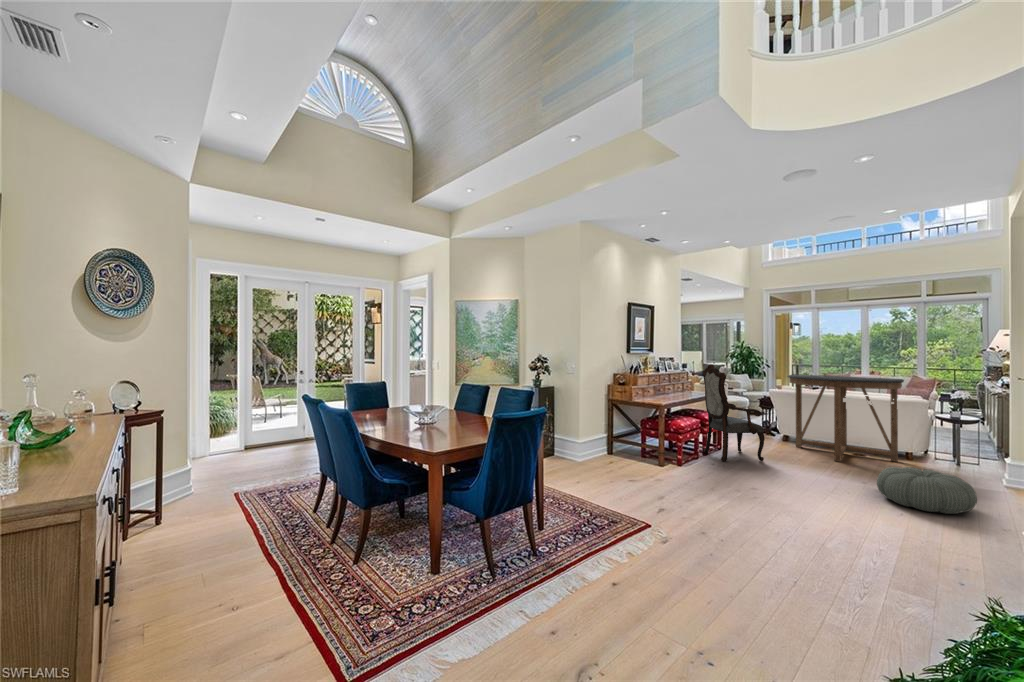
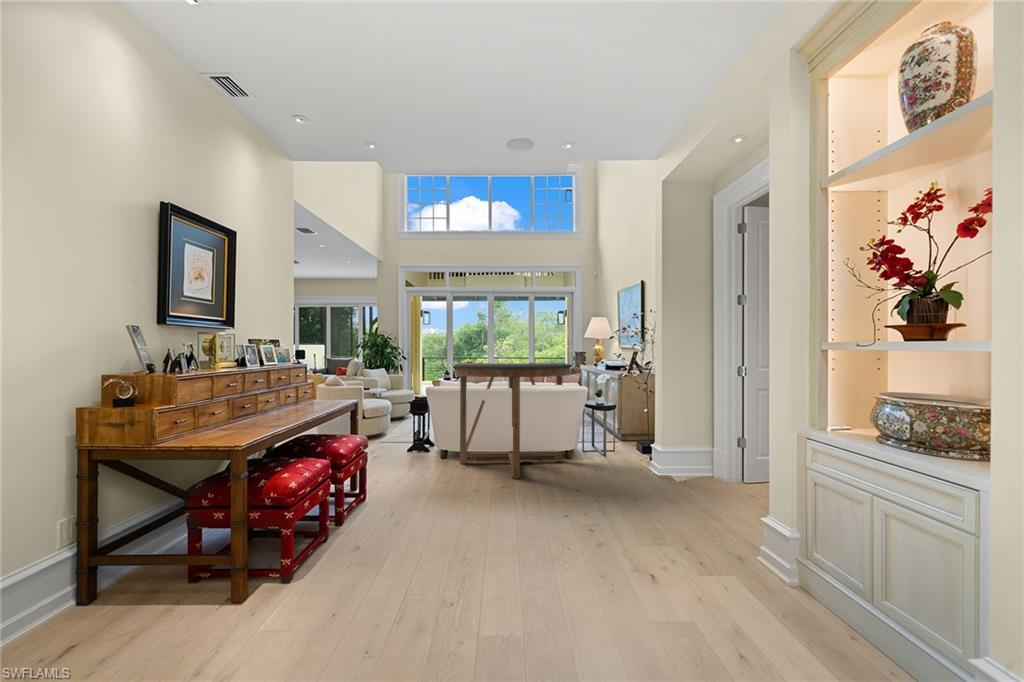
armchair: present [703,365,765,462] -> none [336,348,439,534]
pouf: present [877,467,977,514] -> none [601,481,708,554]

